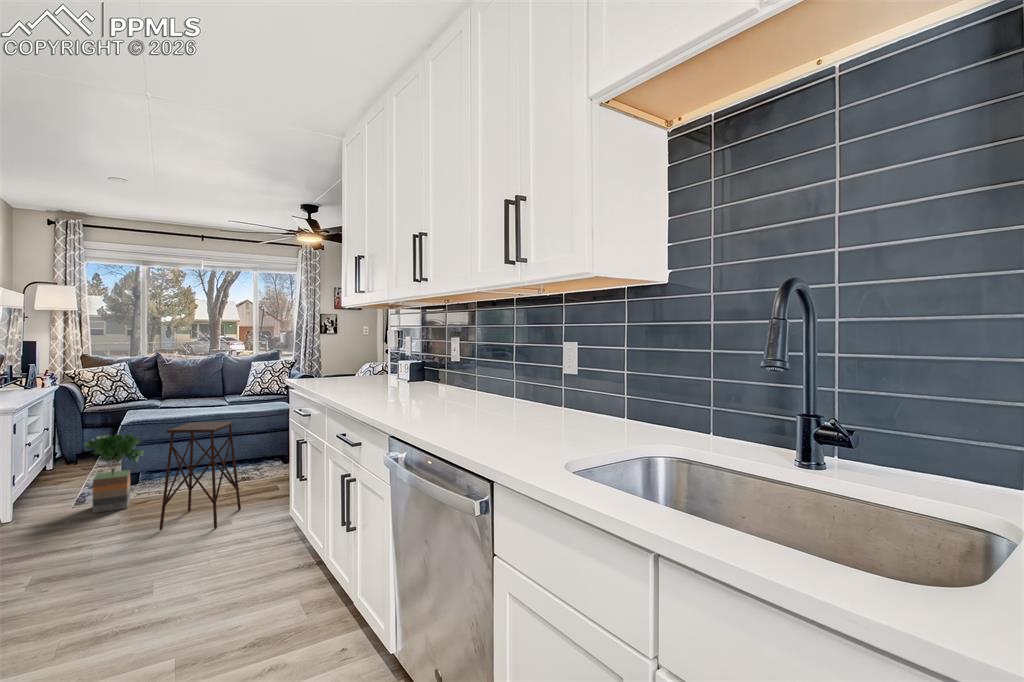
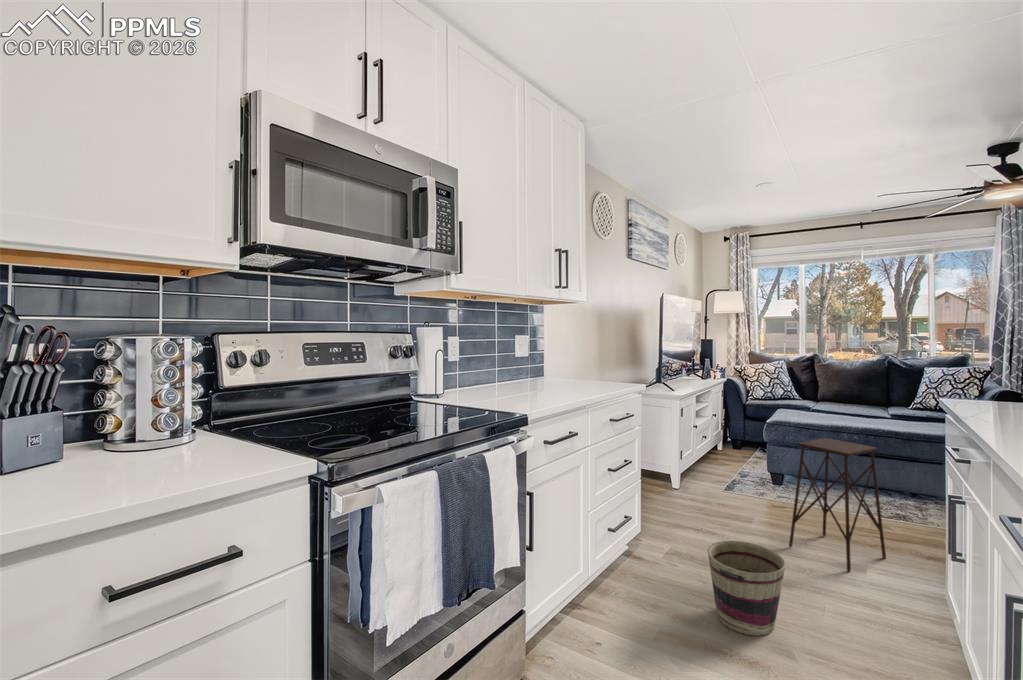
potted tree: present [84,434,144,513] -> none [732,432,785,509]
basket: none [88,526,174,615] -> present [708,541,785,636]

